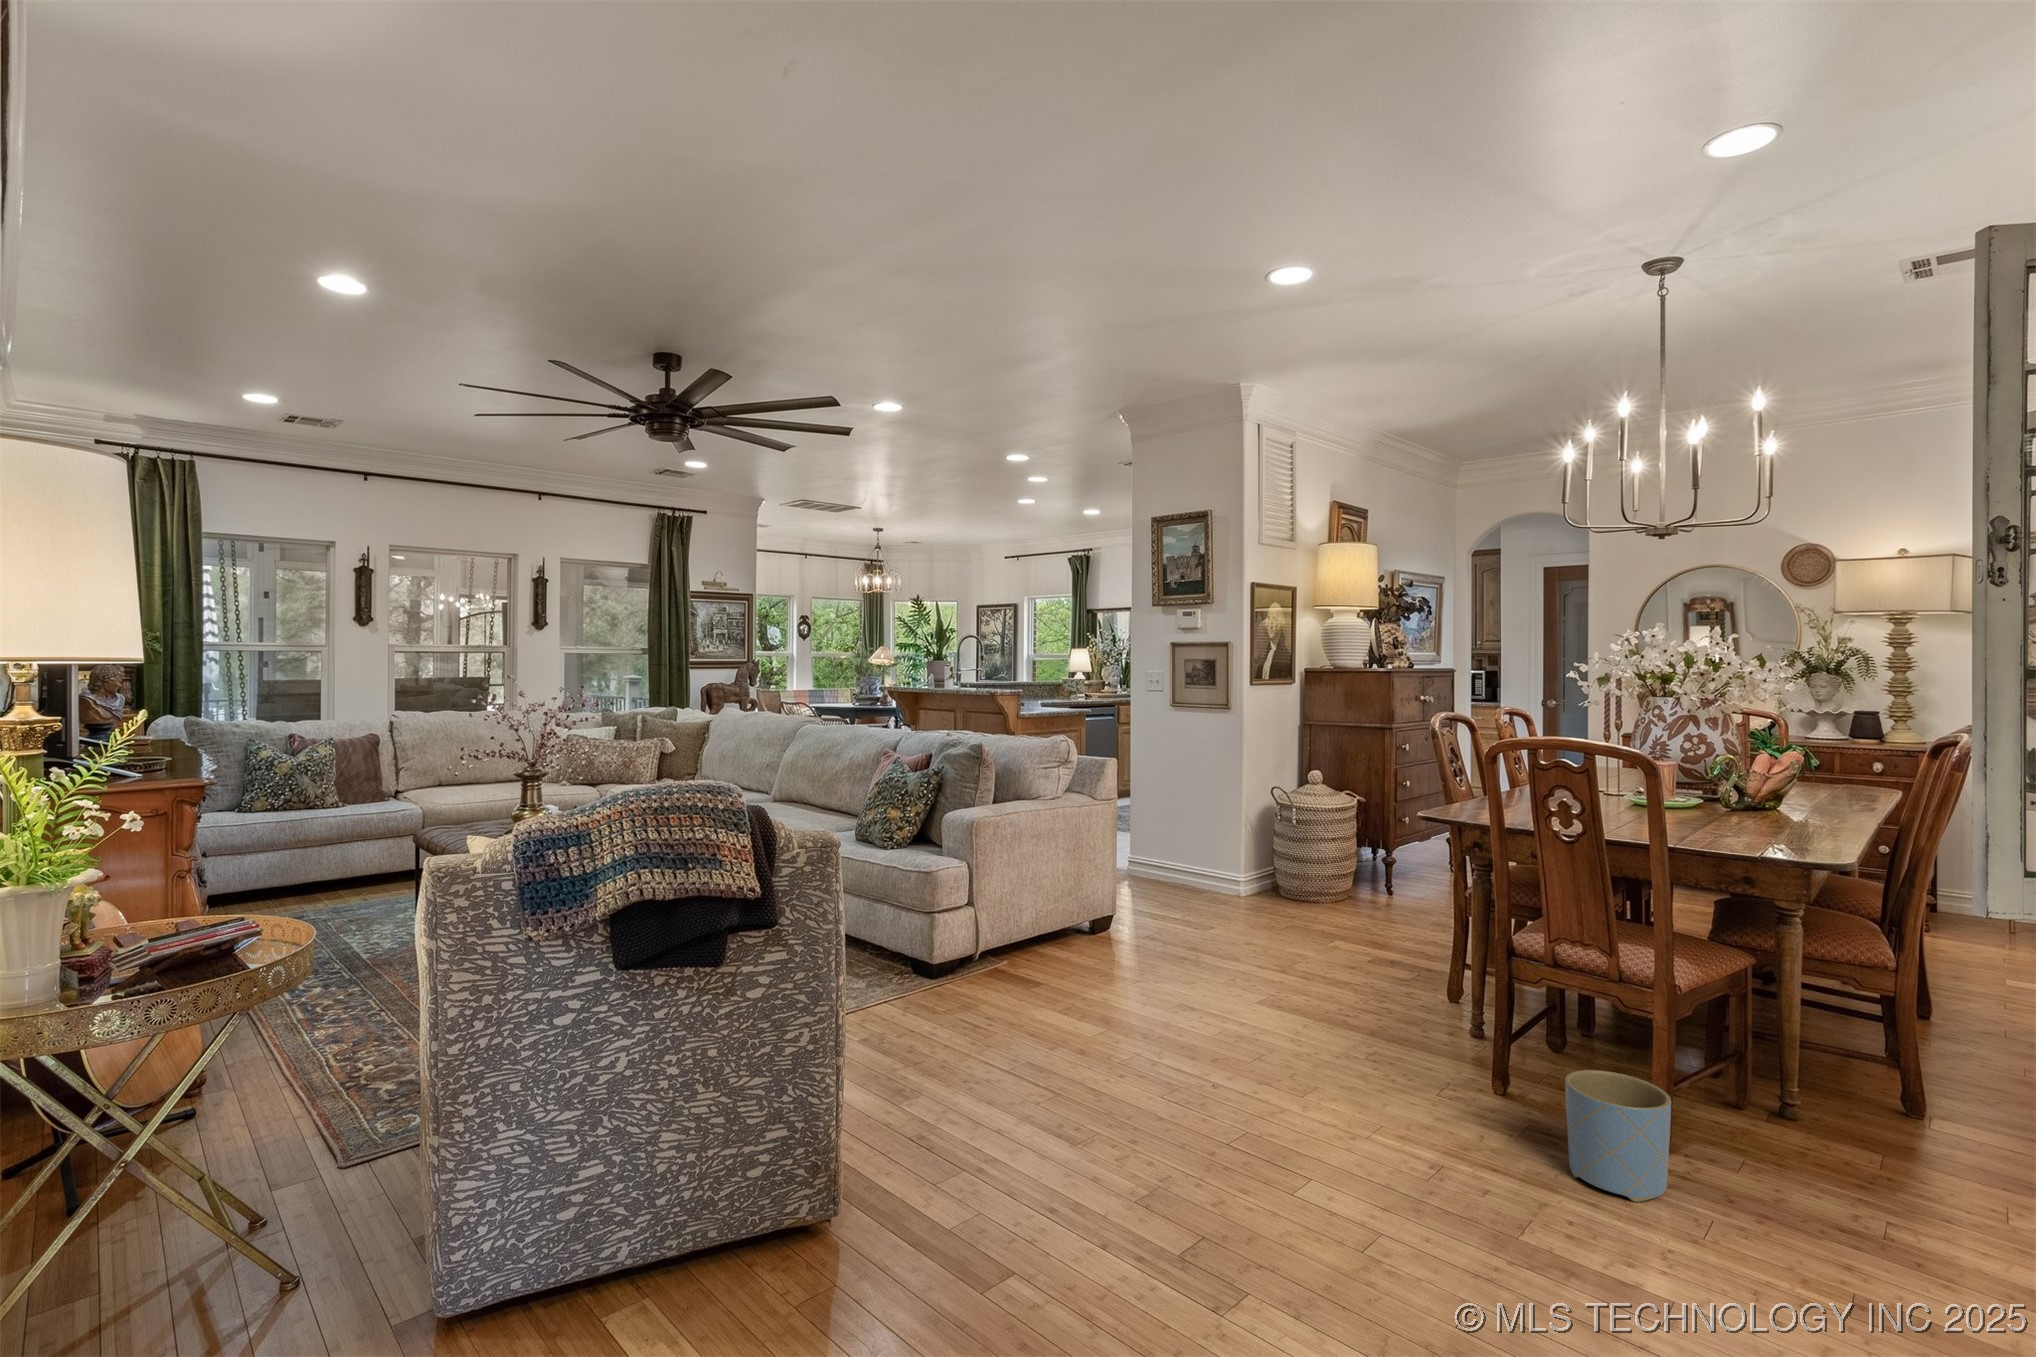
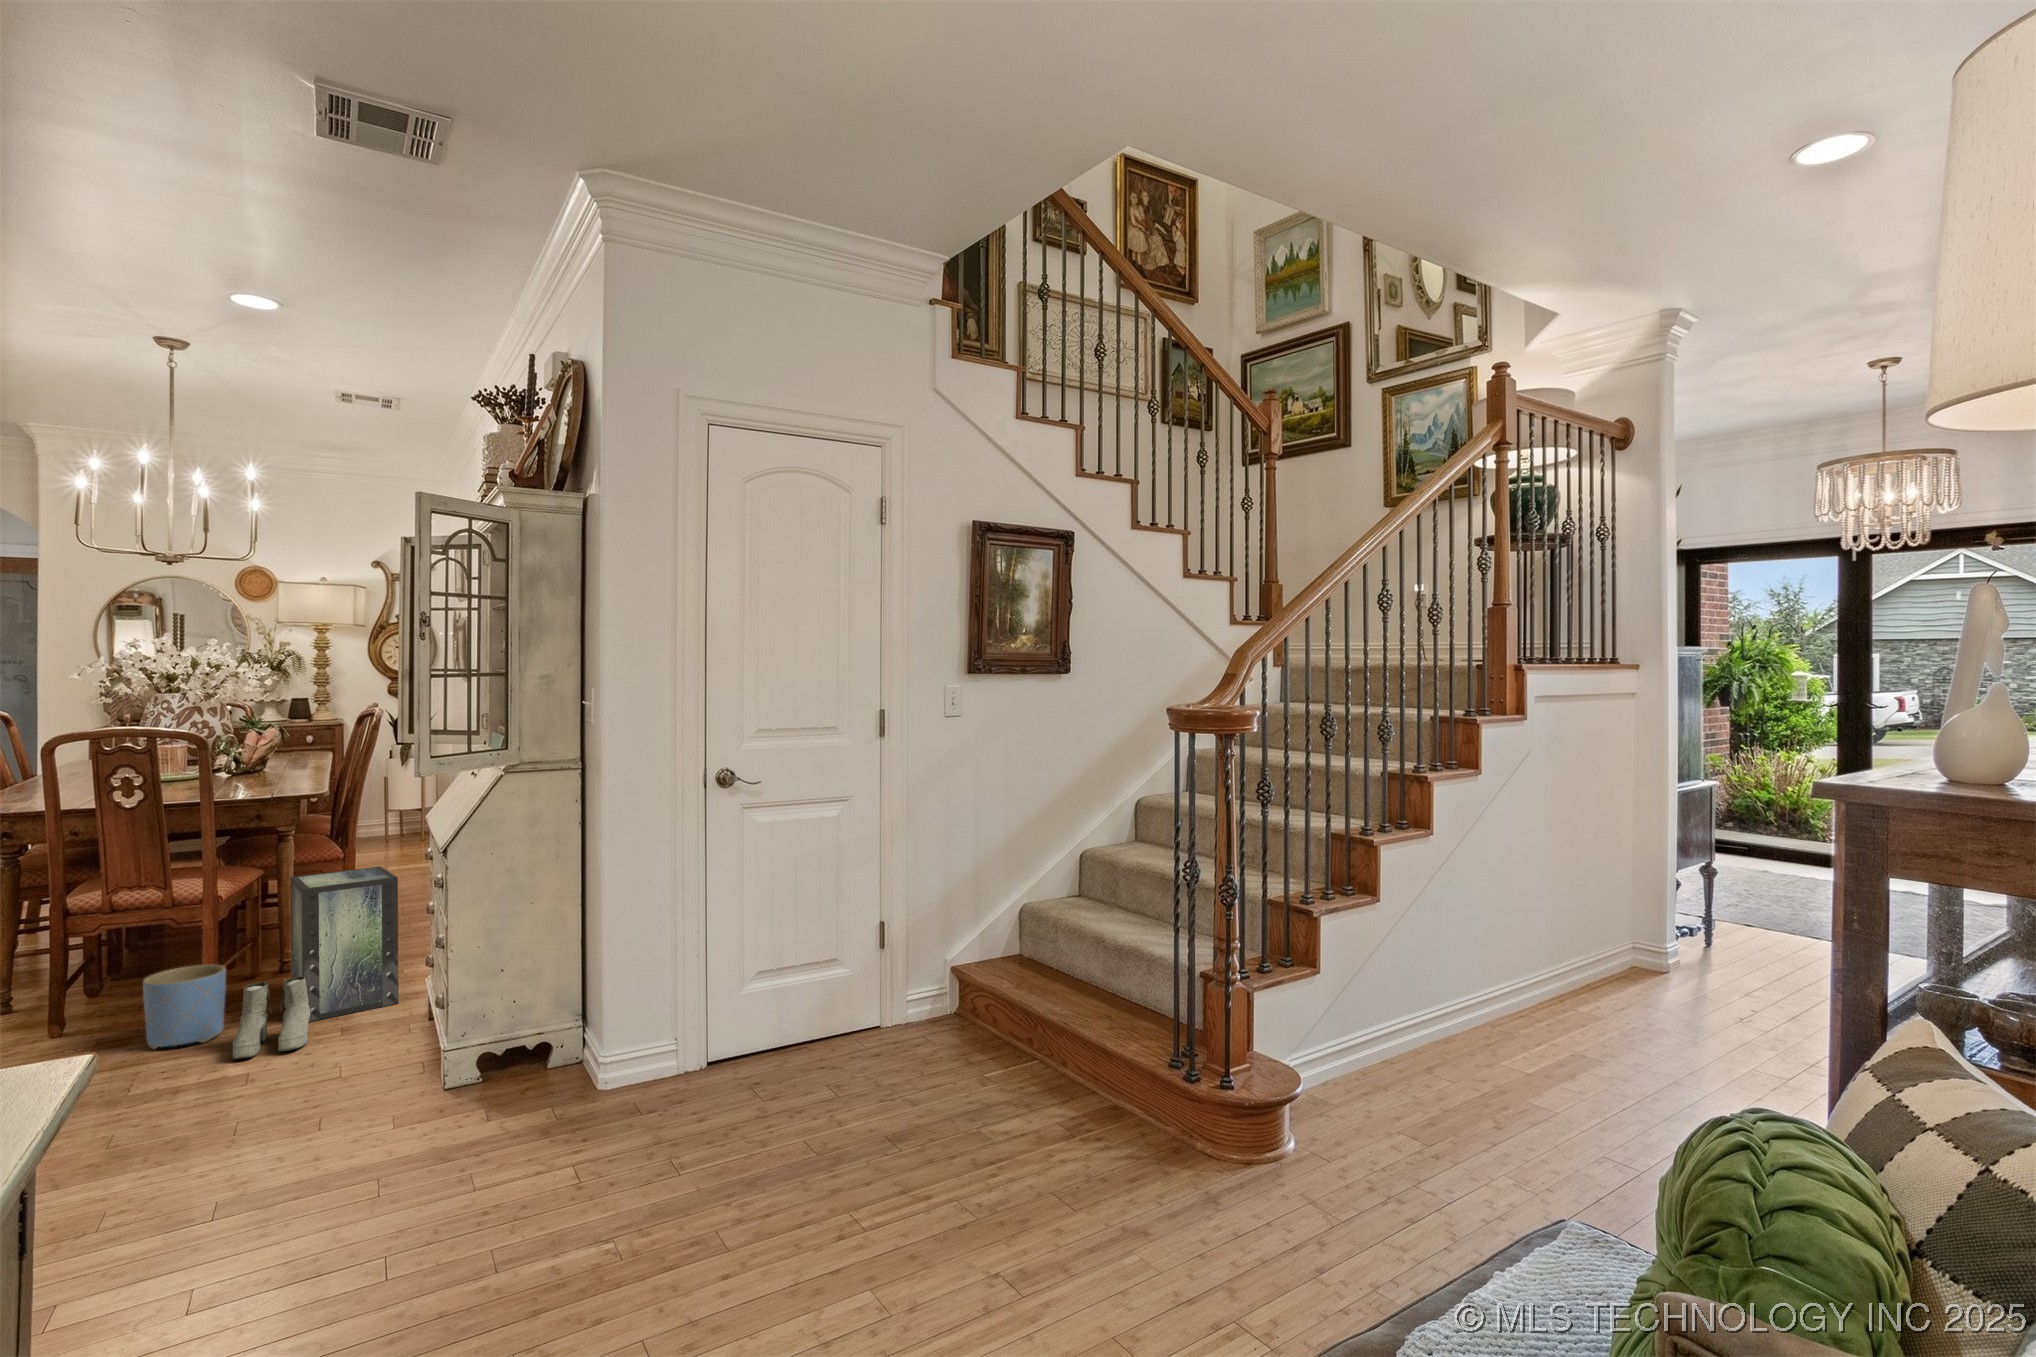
storage box: none [1780,989,1983,1302] -> present [290,866,399,1022]
boots: none [1657,1151,1792,1308] -> present [232,977,310,1059]

